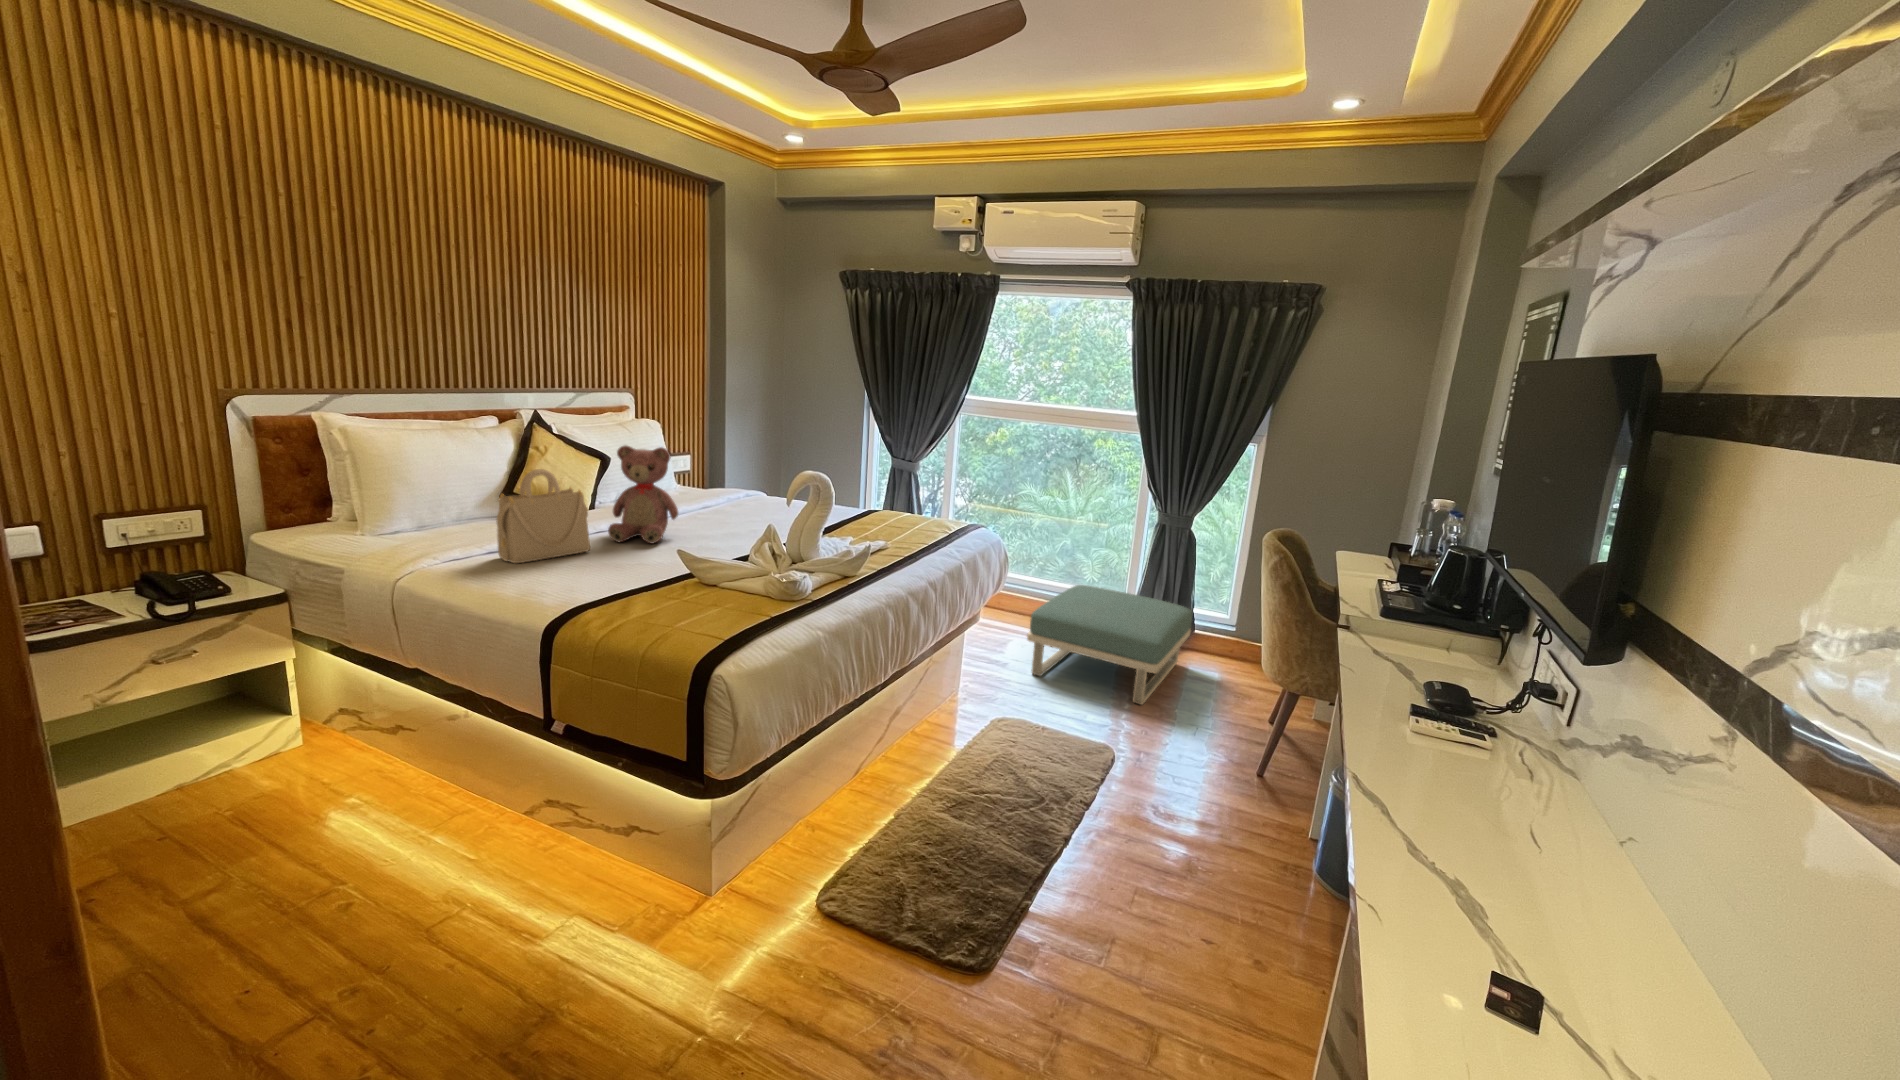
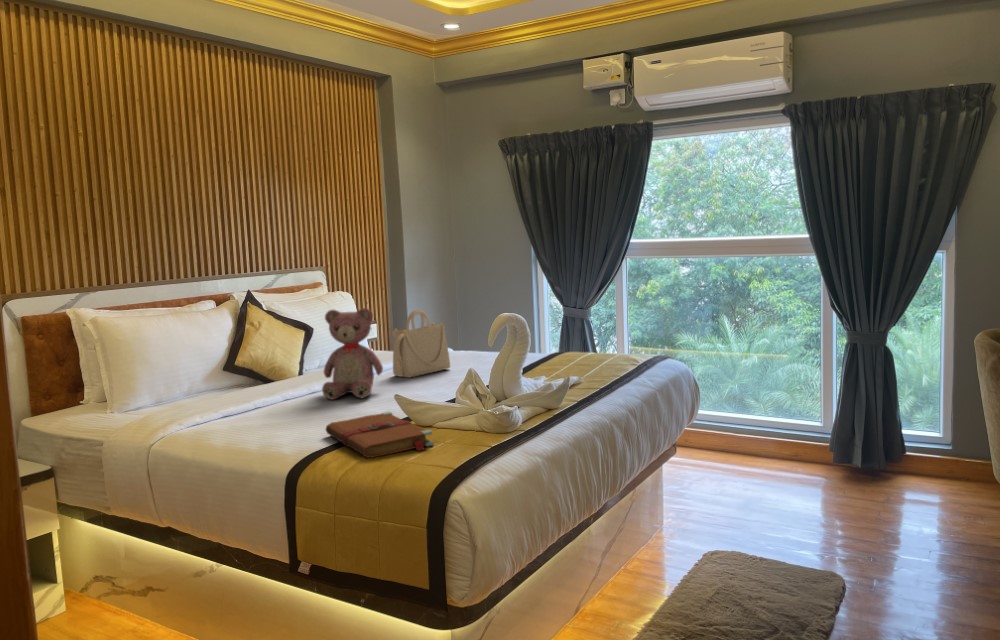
handbag: present [496,469,590,563] -> present [393,310,450,377]
book: none [599,566,712,618] -> present [326,412,434,458]
footstool: present [1027,585,1192,705] -> none [728,412,901,528]

